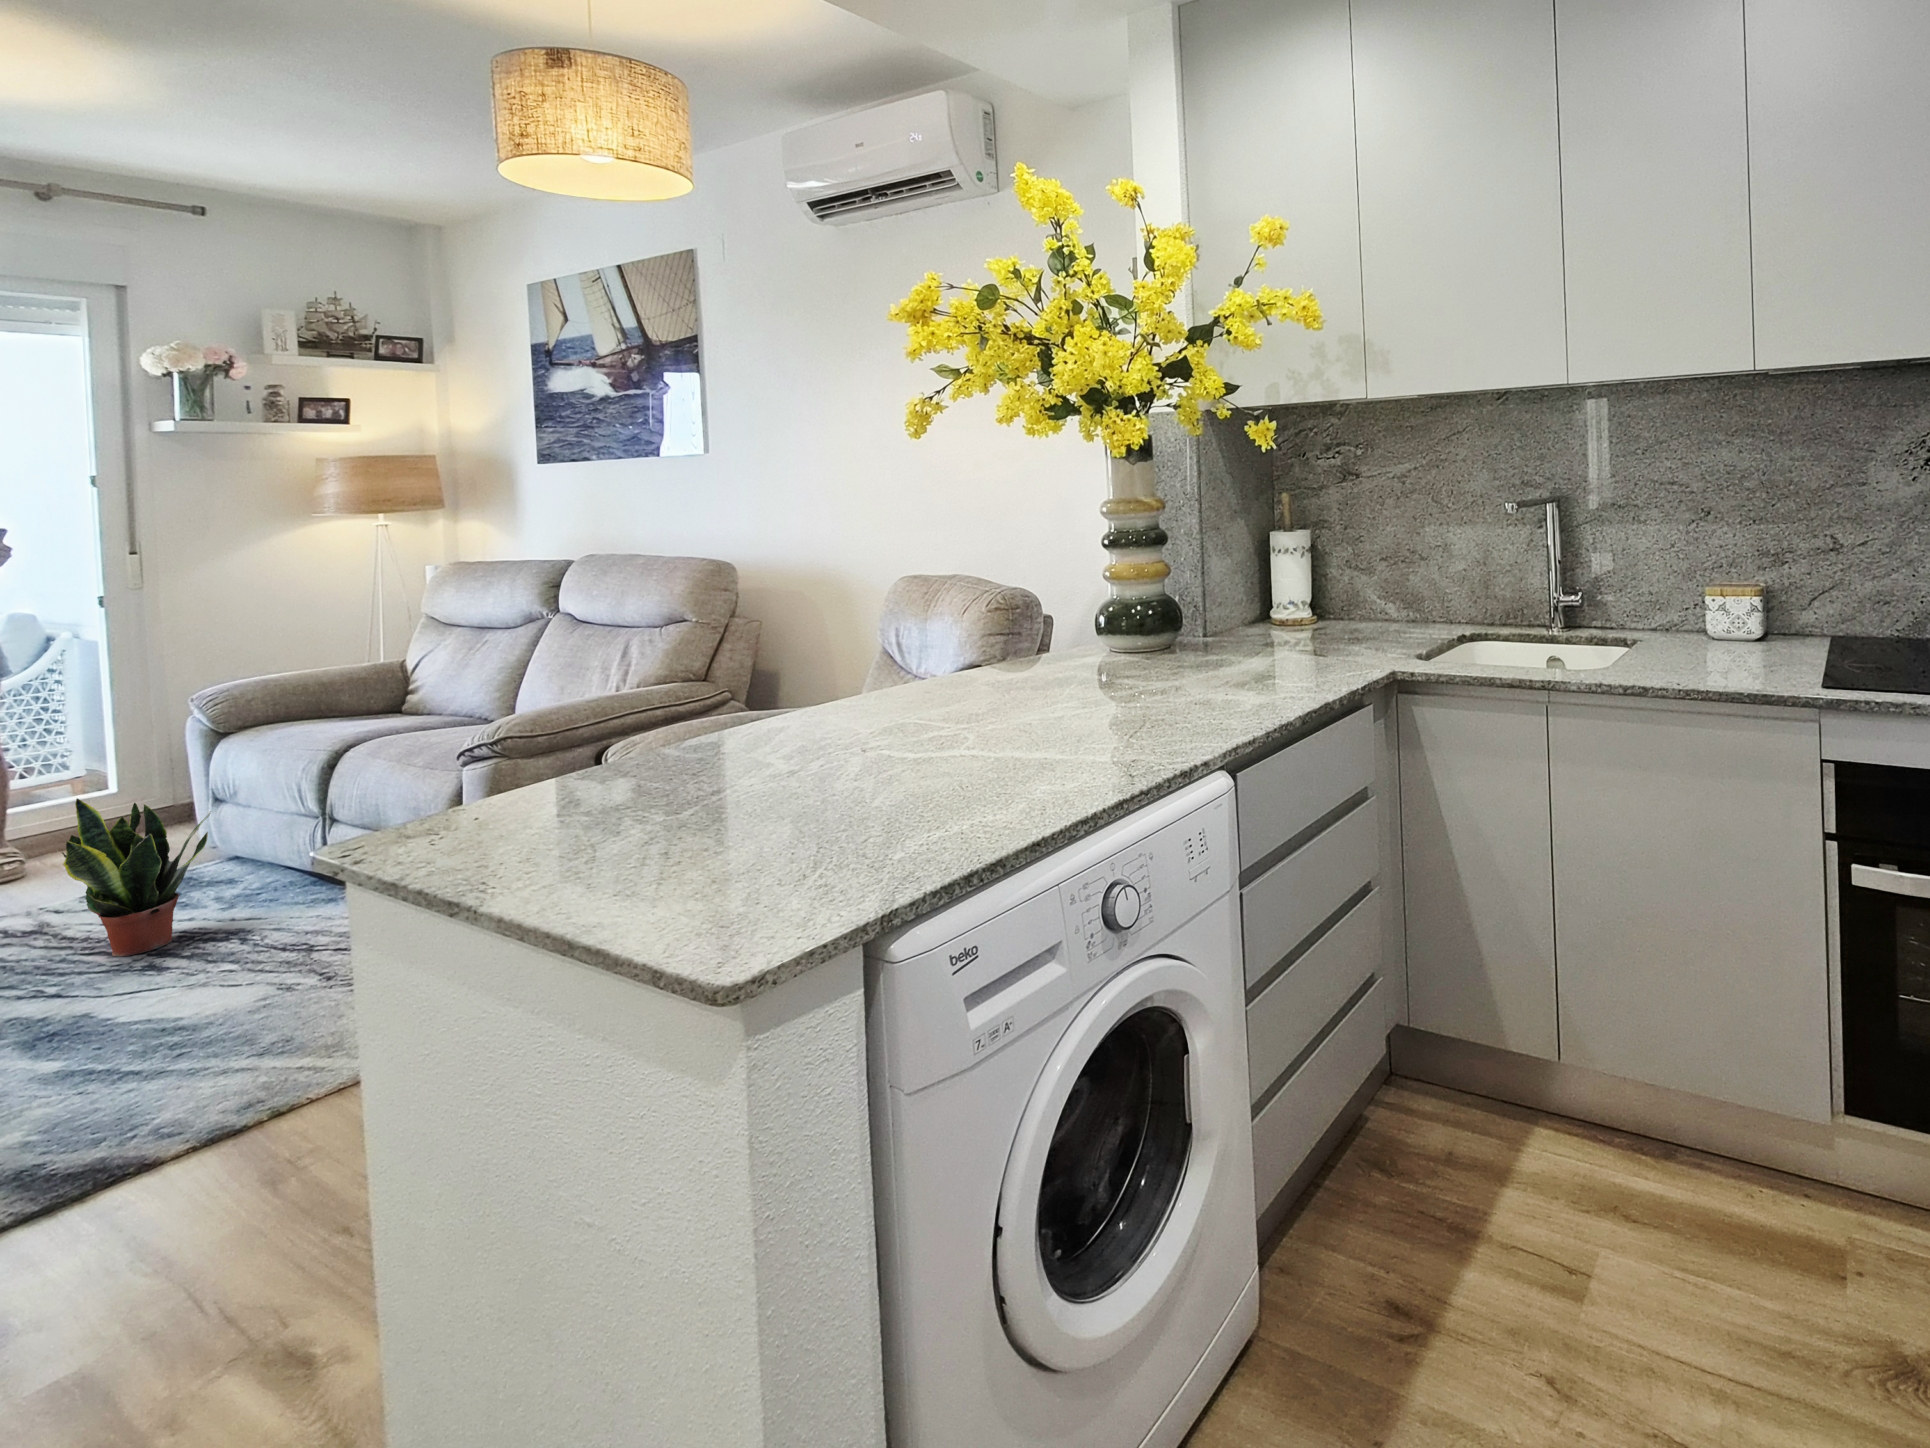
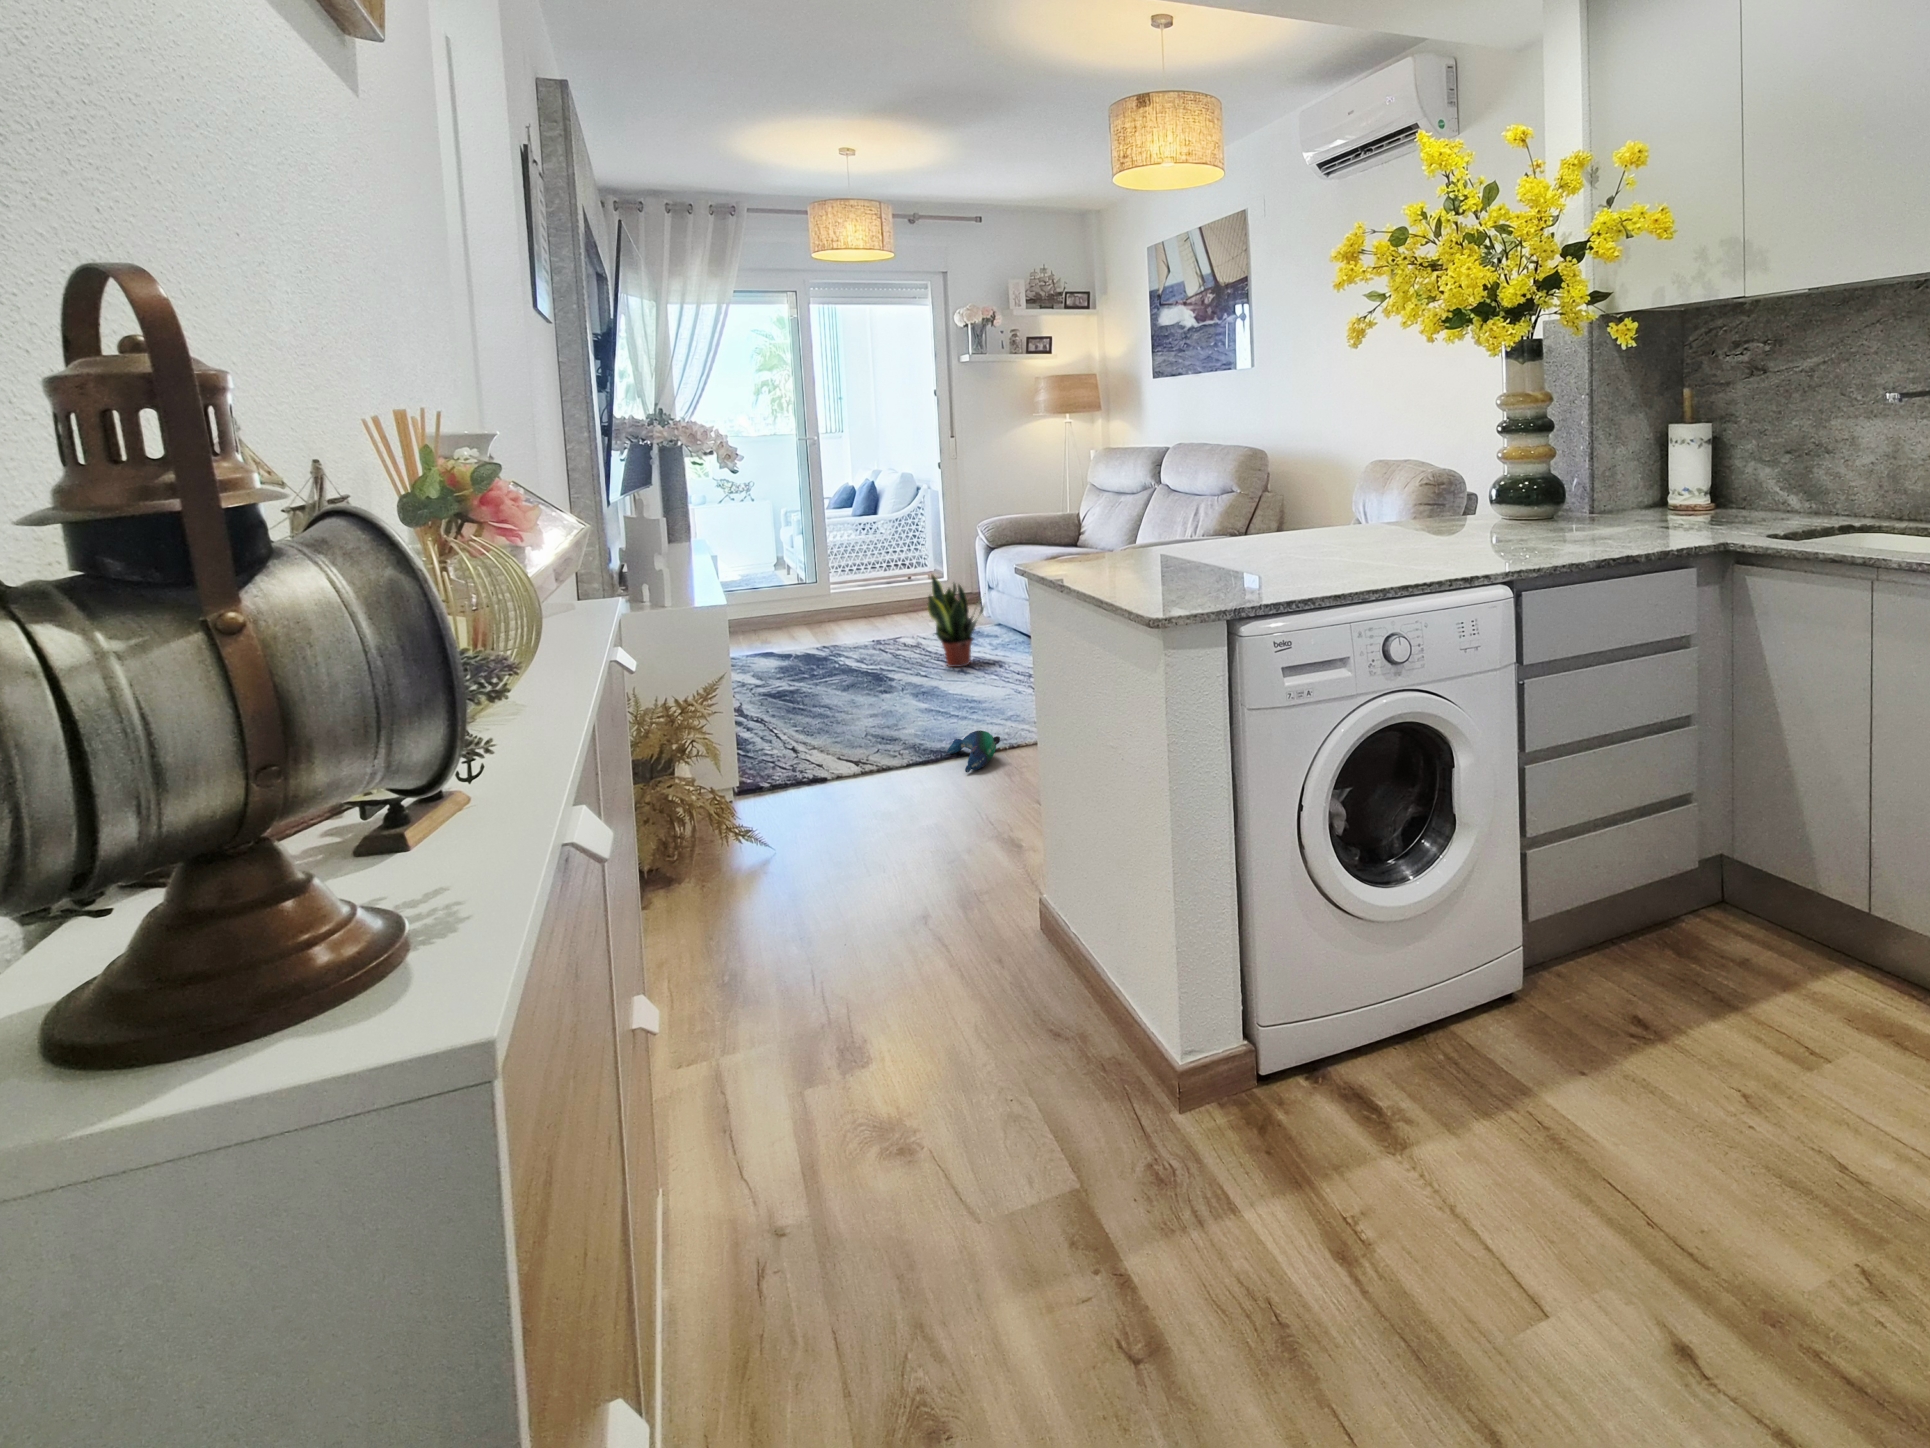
plush toy: none [101,1102,243,1206] -> present [947,730,1000,772]

